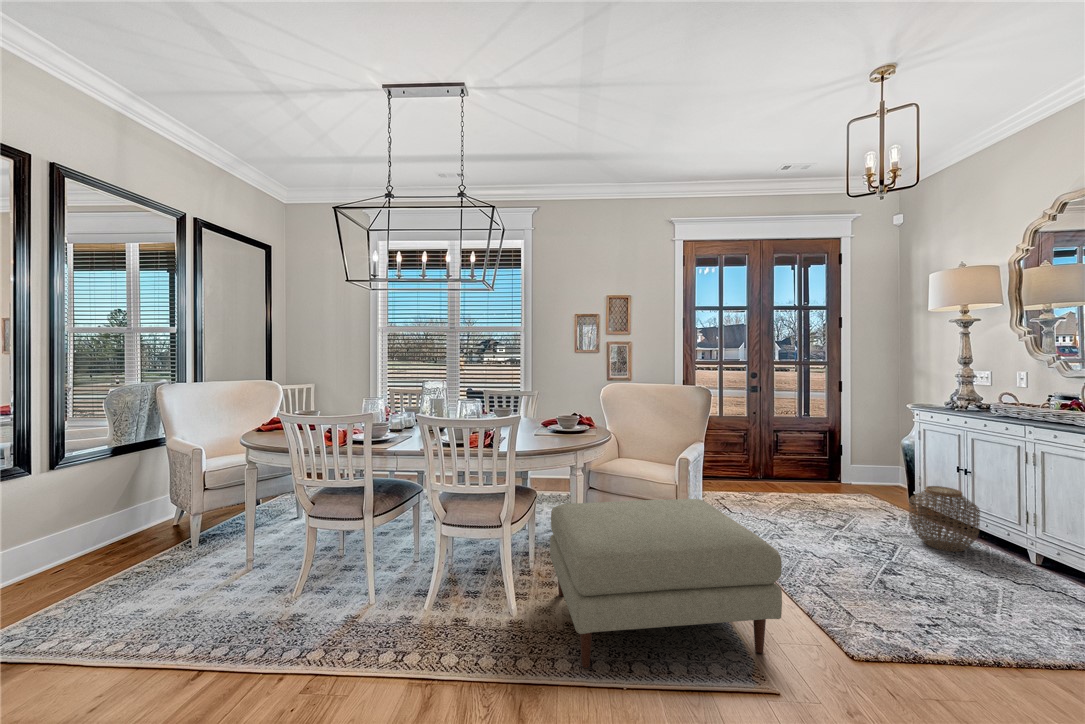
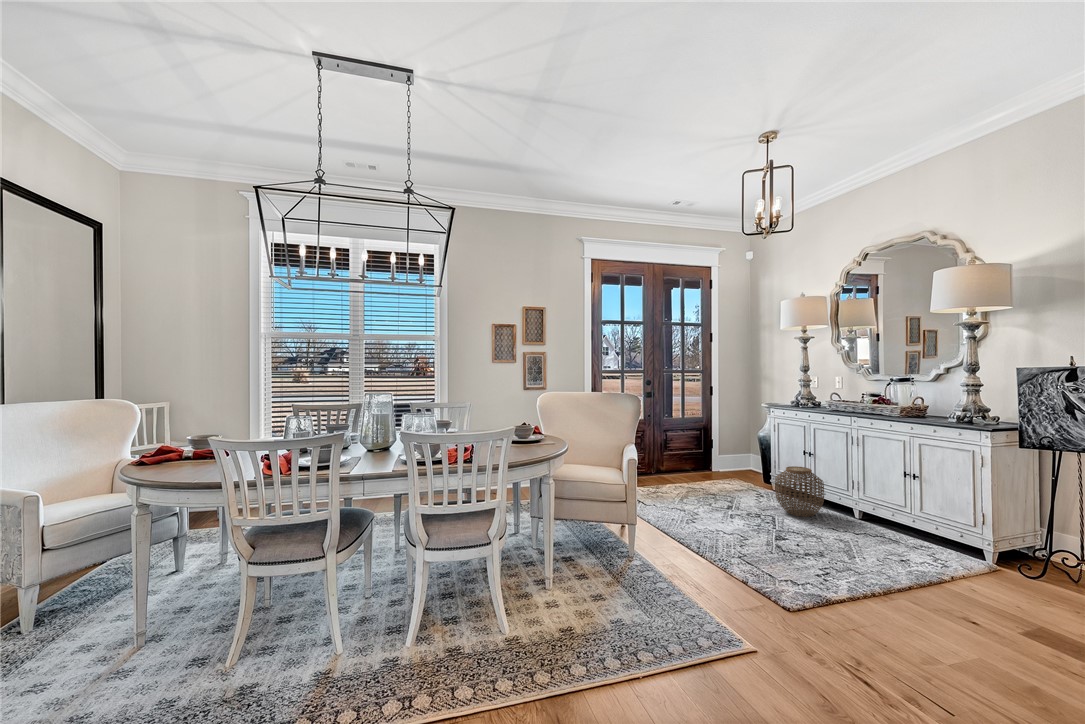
ottoman: present [550,499,782,668] -> none [525,494,750,669]

